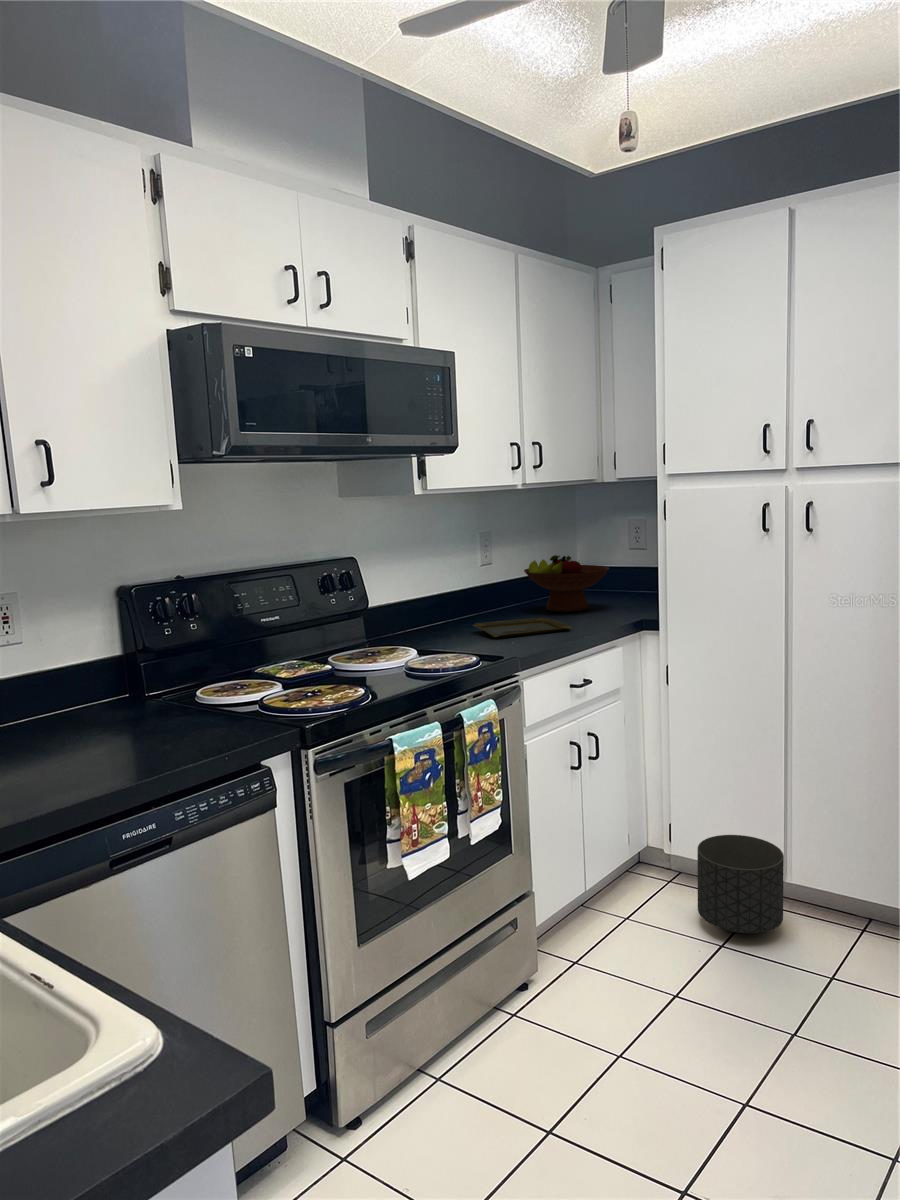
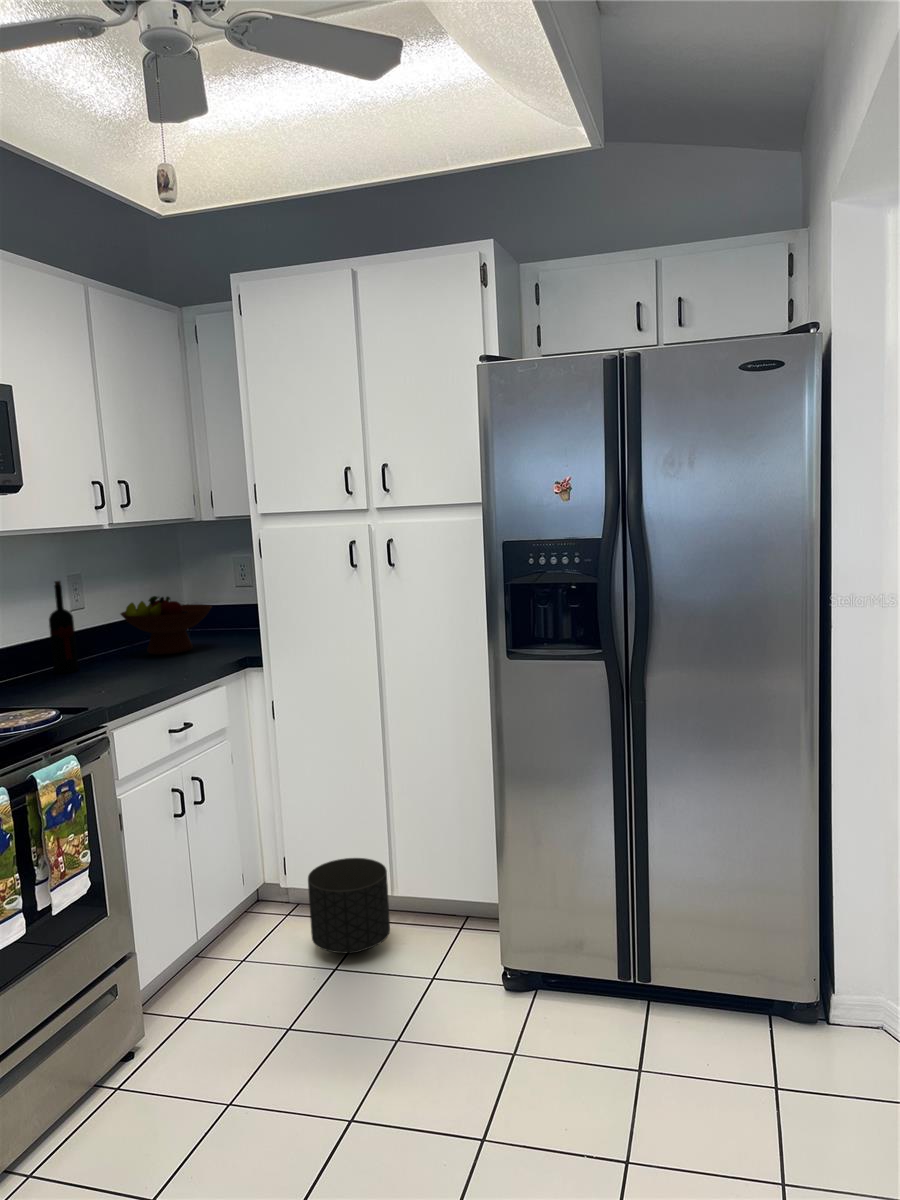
wine bottle: none [464,537,487,622] -> present [49,581,79,673]
tray: present [473,618,571,637] -> none [57,663,169,688]

